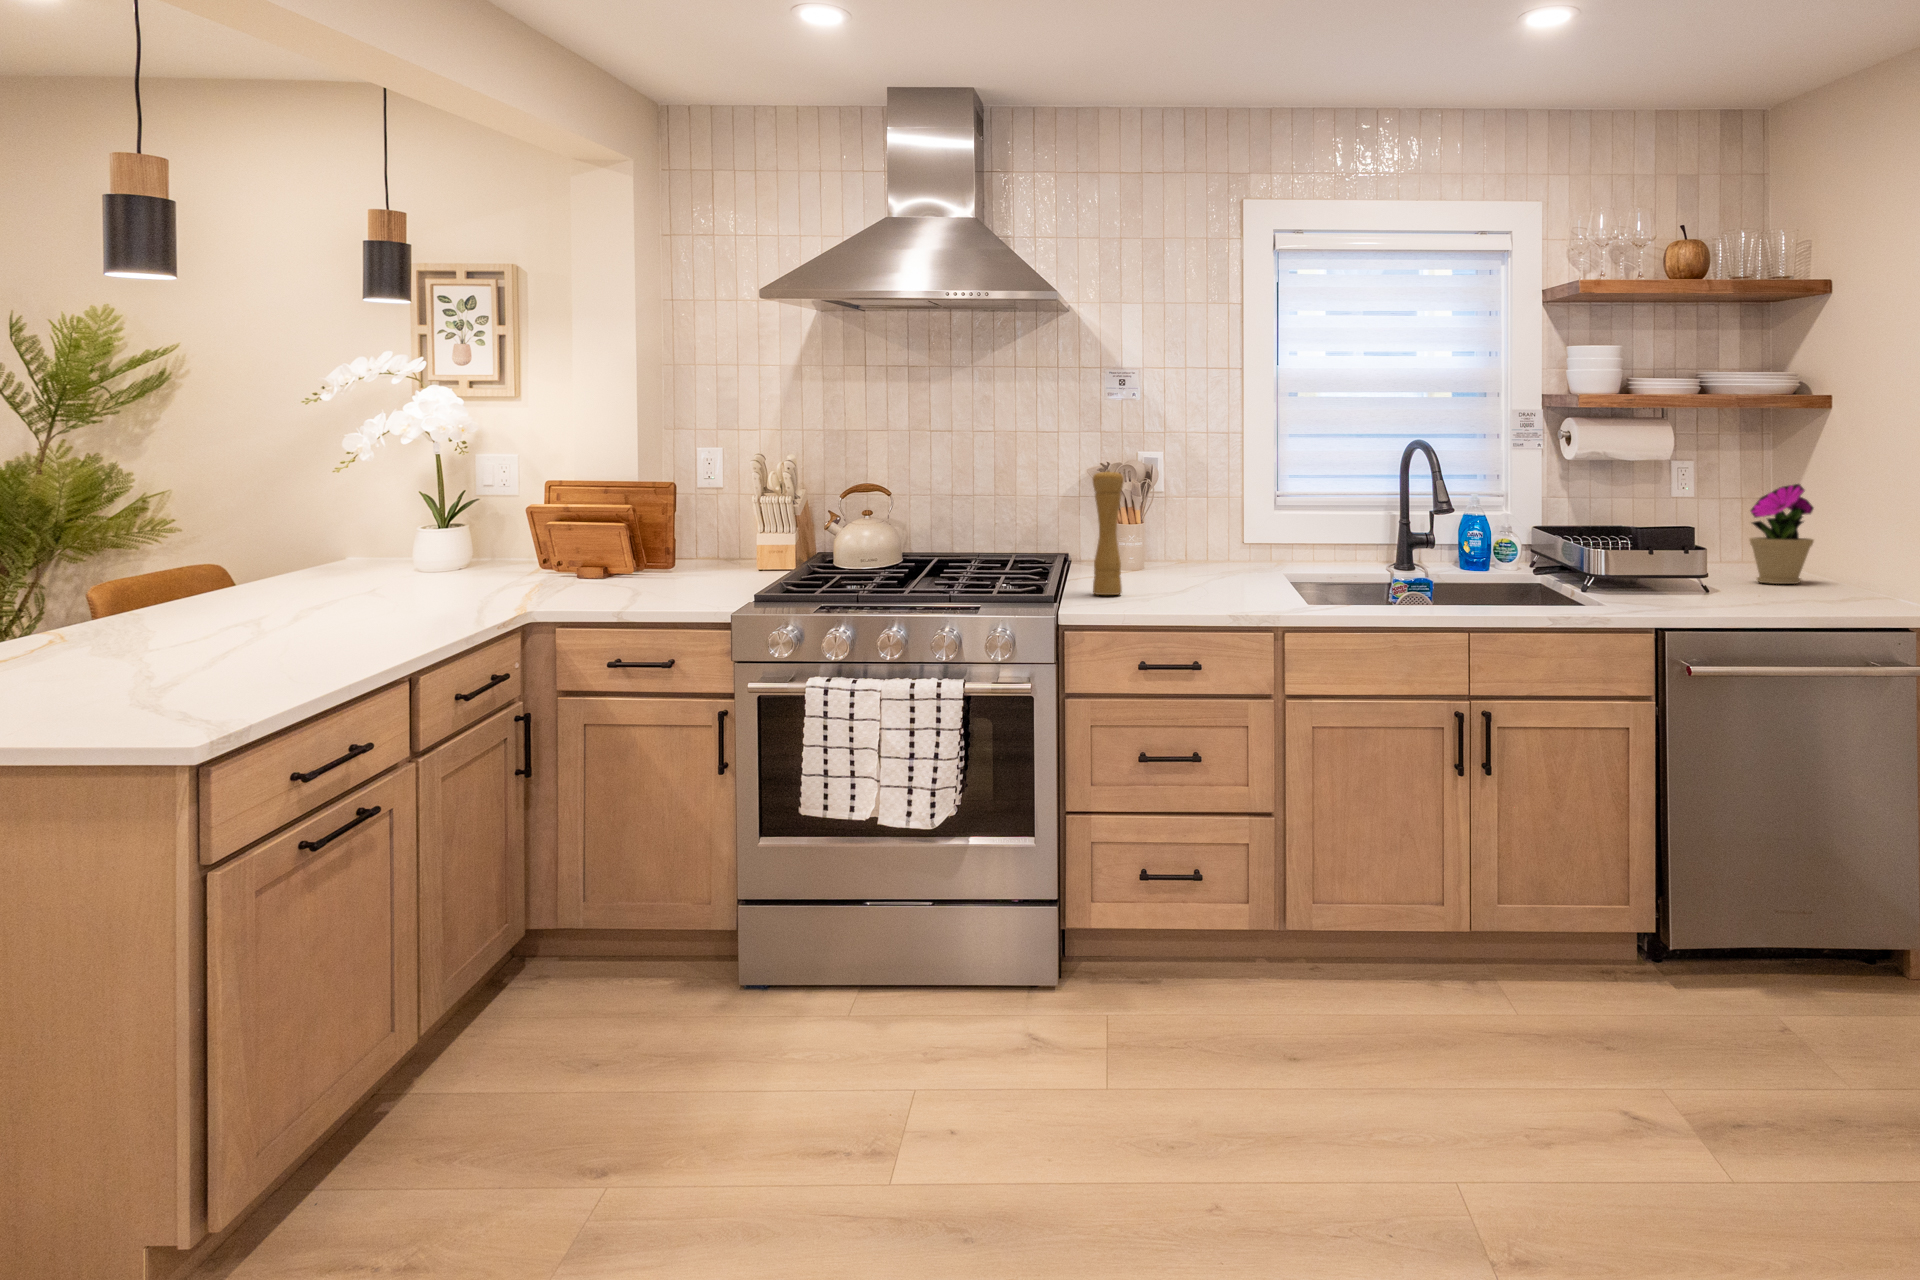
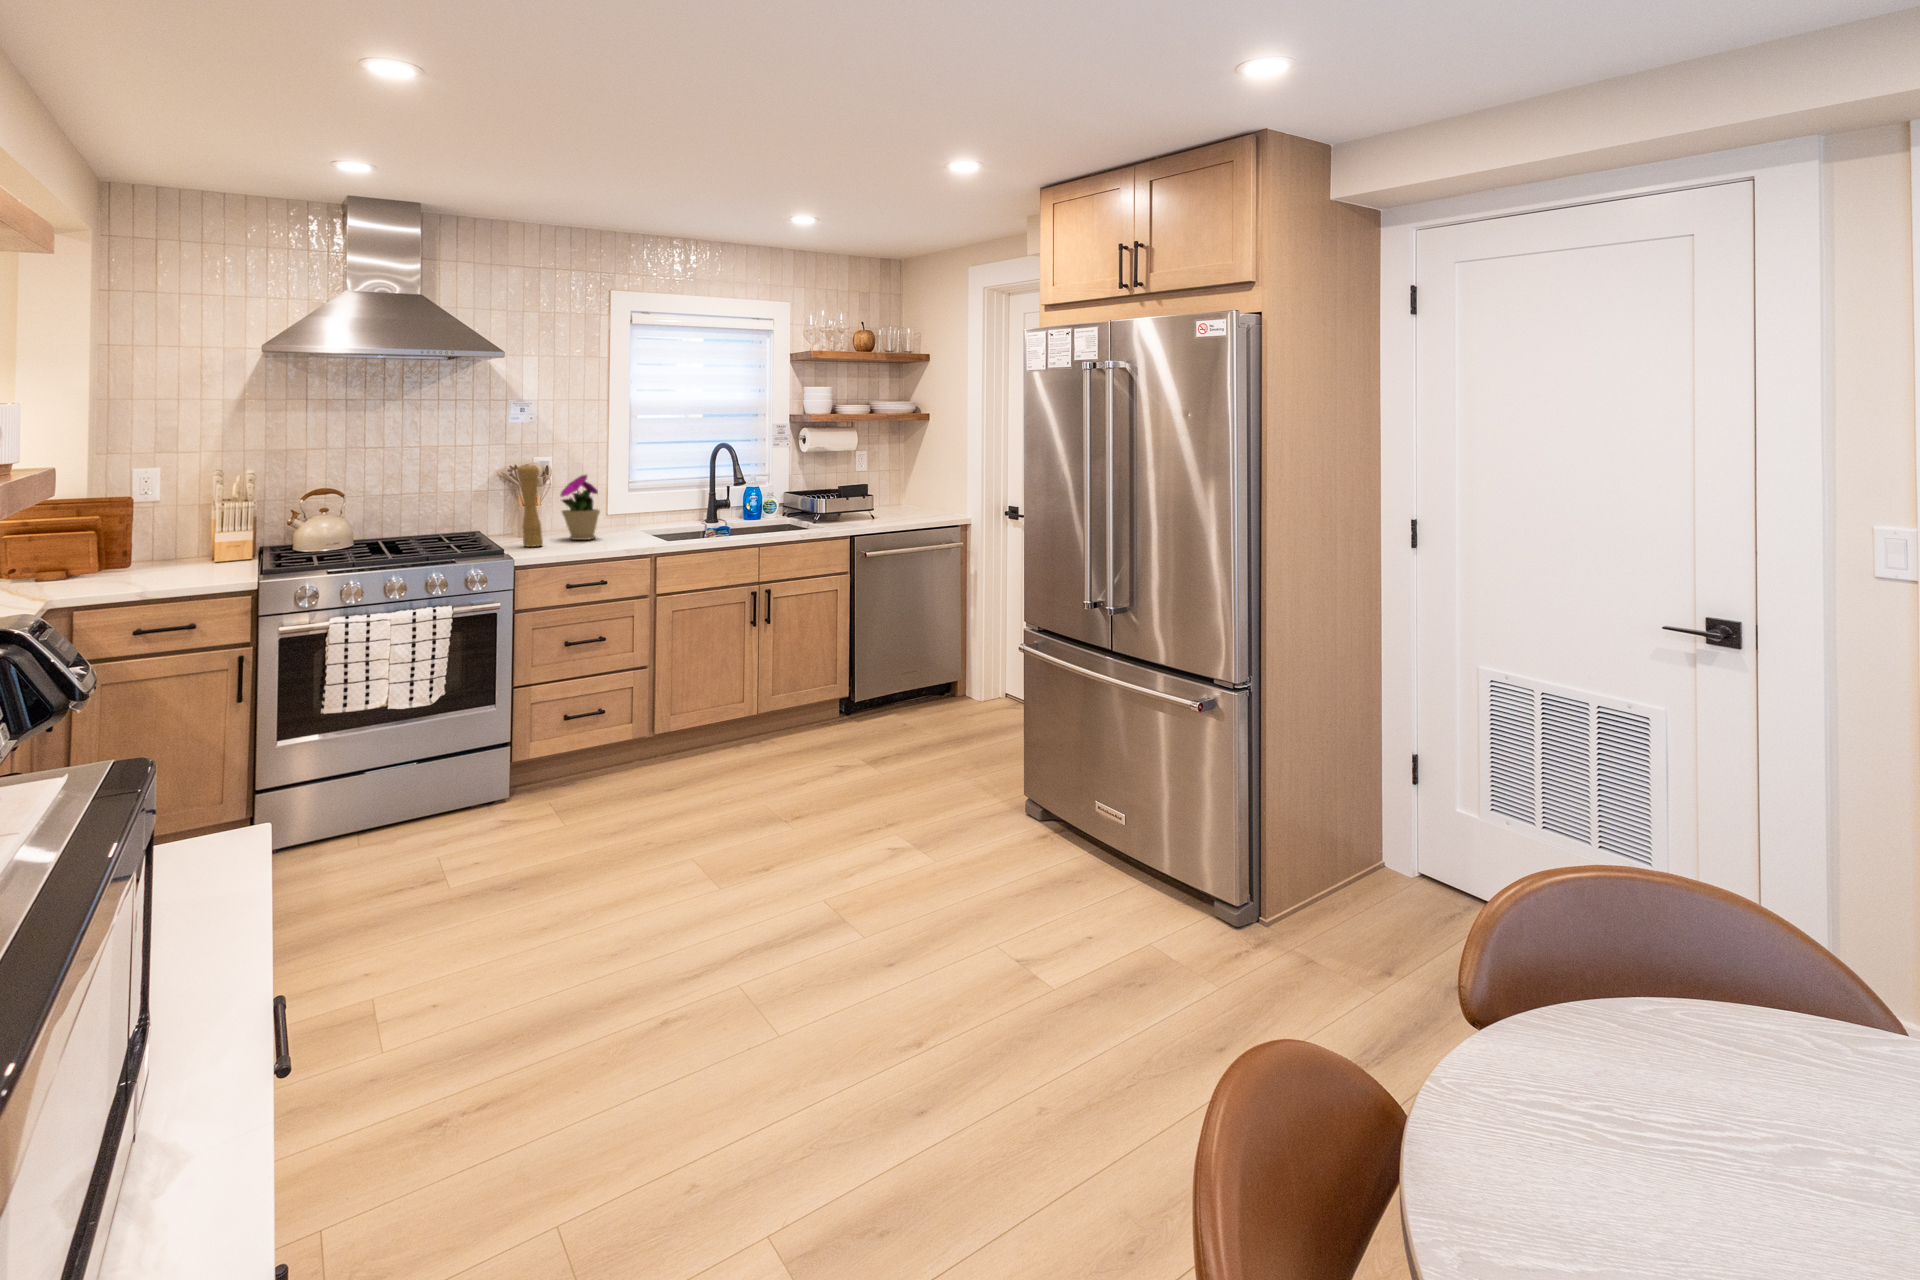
flower pot: present [1750,484,1814,584] -> present [561,475,600,540]

